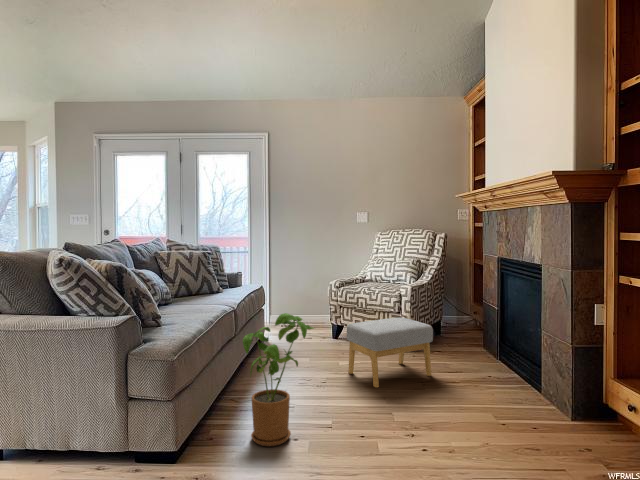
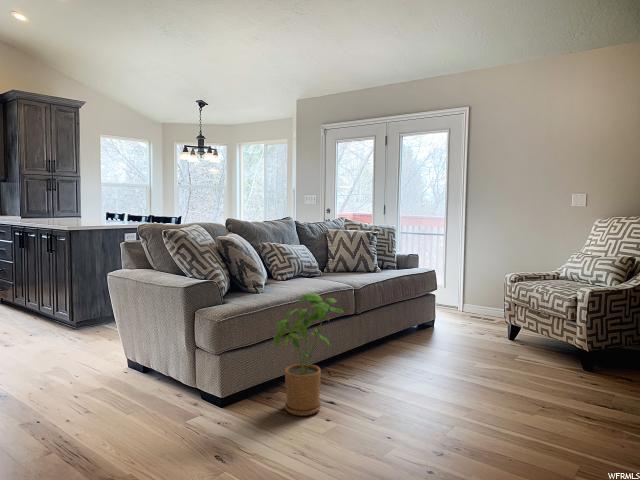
footstool: present [347,318,433,388] -> none [462,322,567,405]

